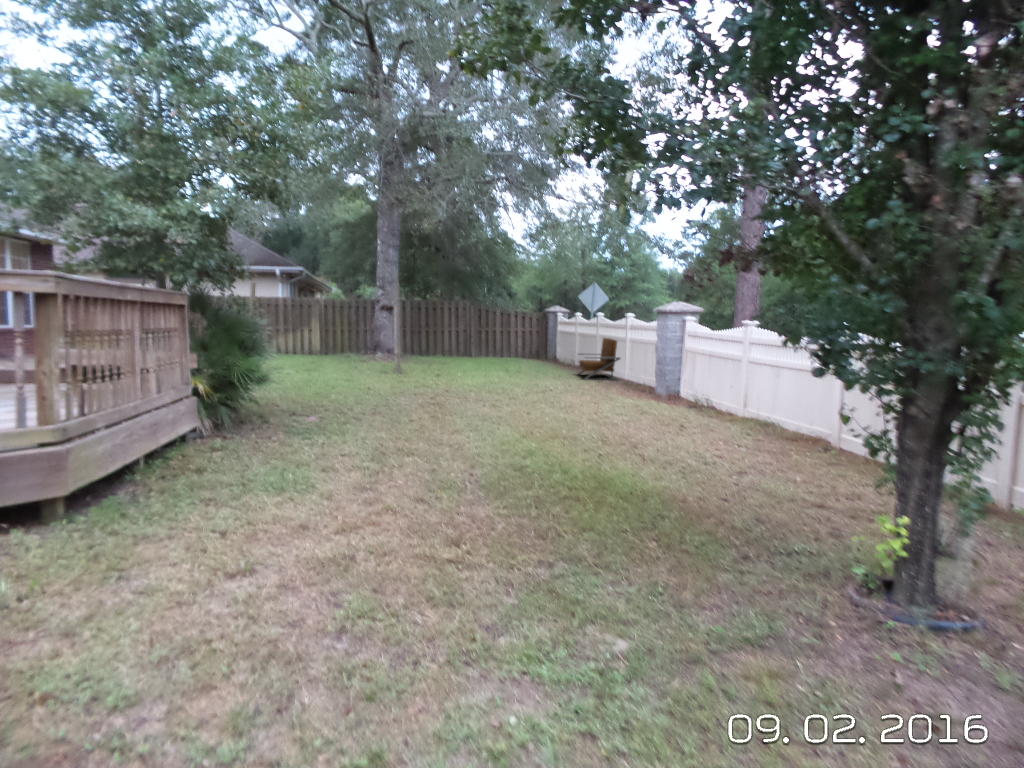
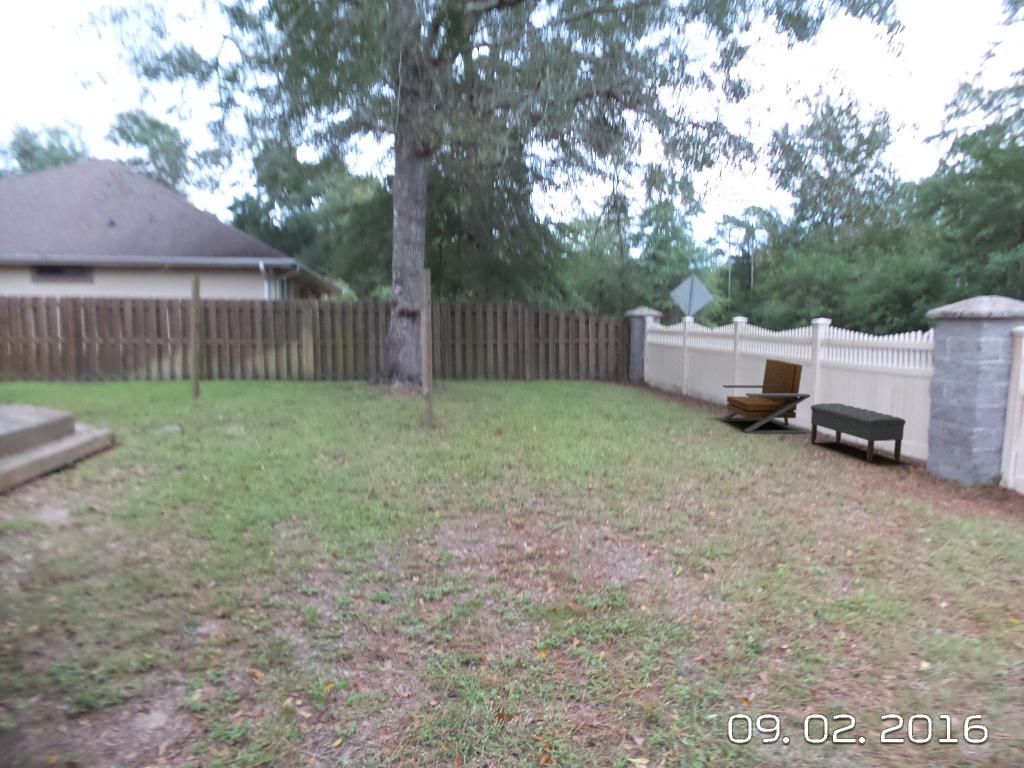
bench: none [615,361,654,390] -> present [811,403,906,462]

